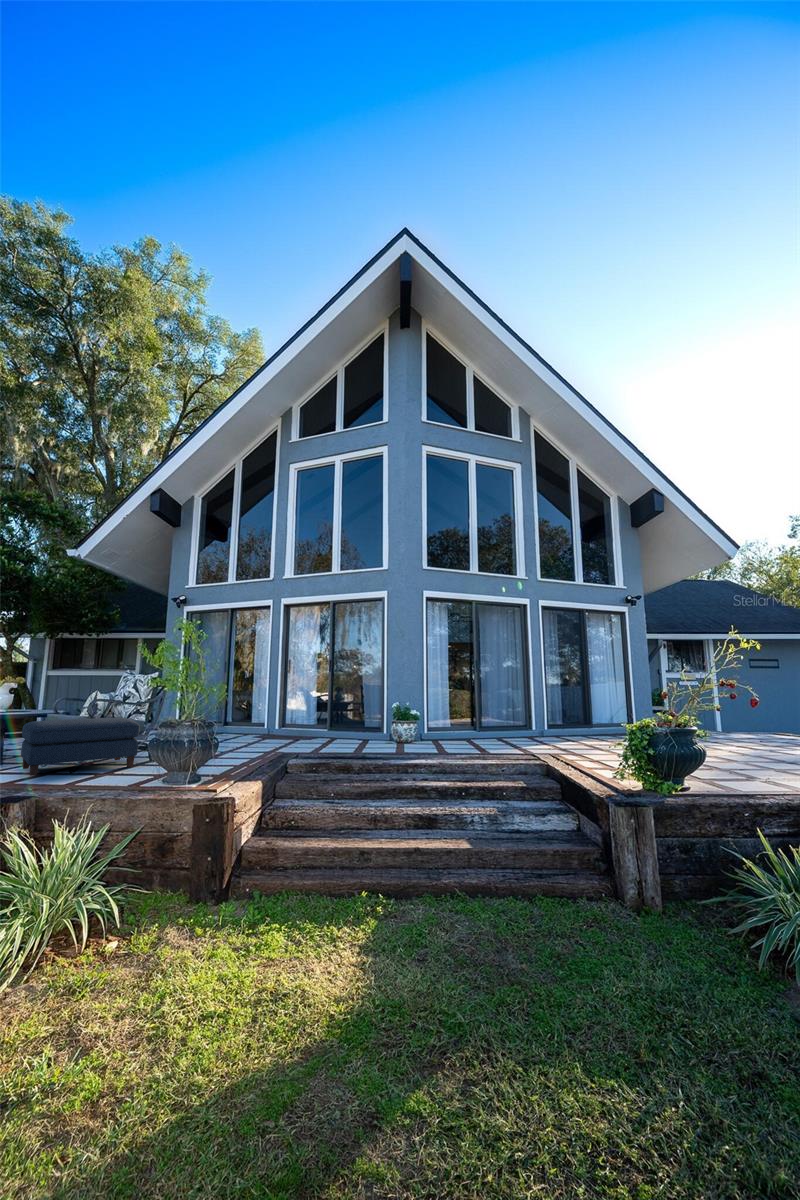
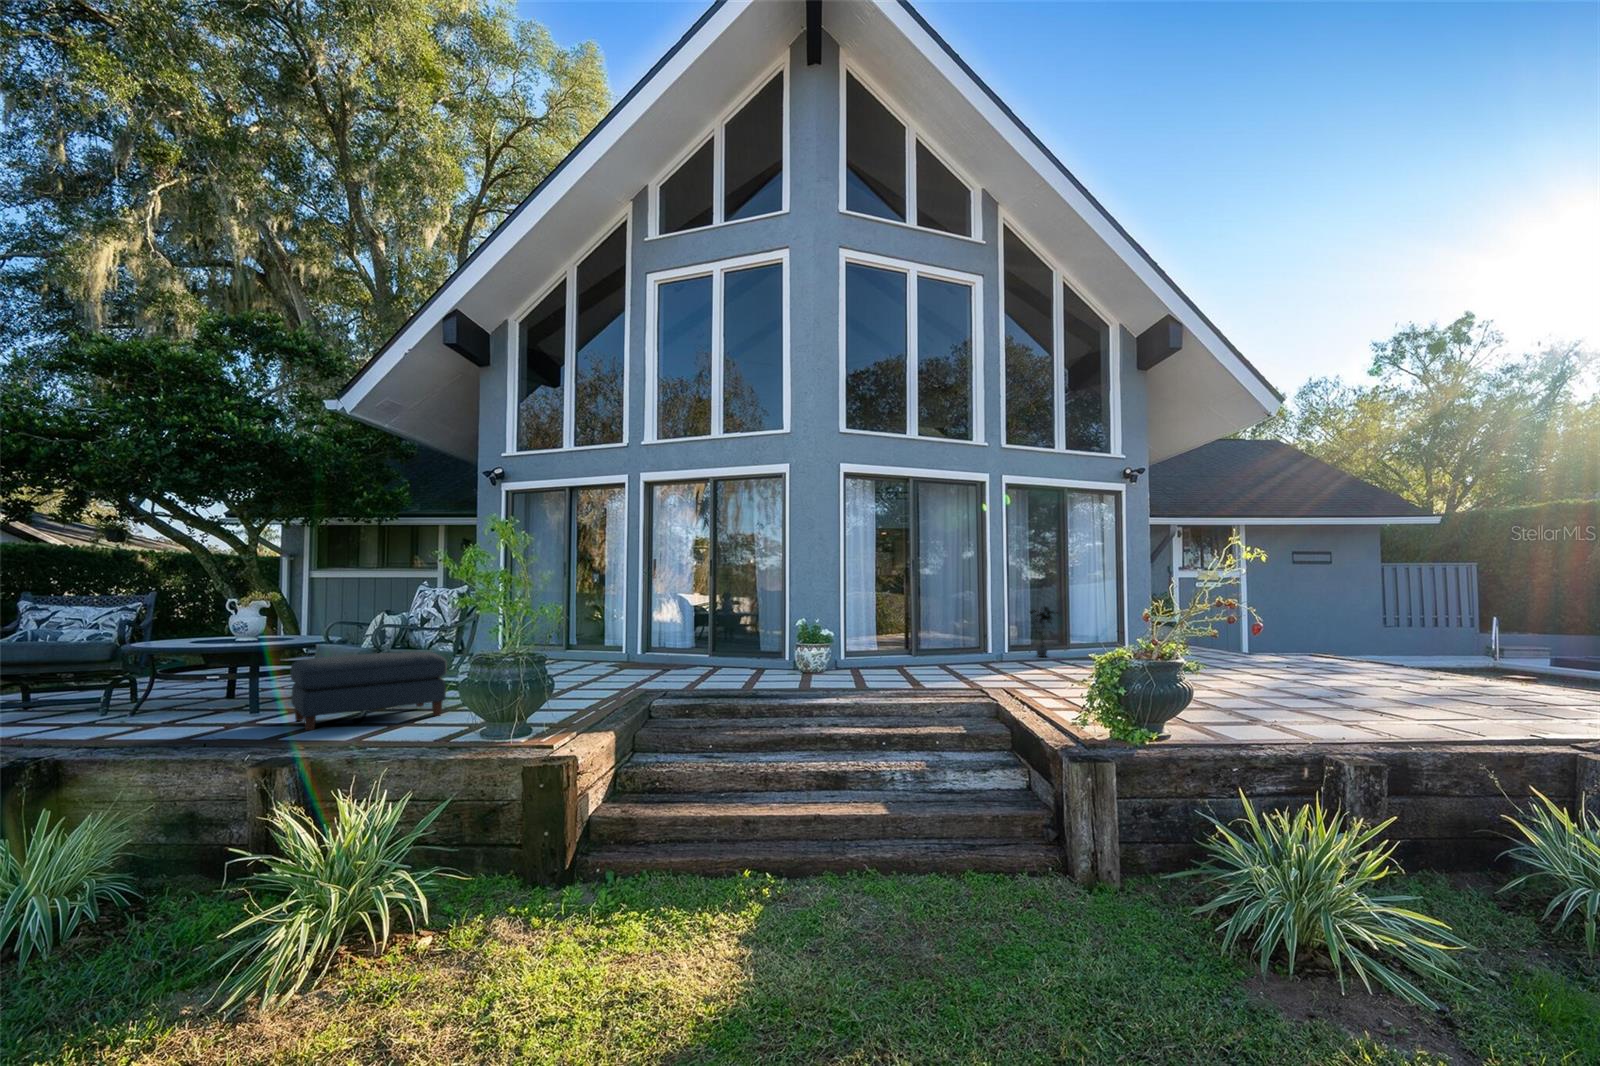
potted plant: none [562,696,585,735] -> present [1030,607,1058,657]

